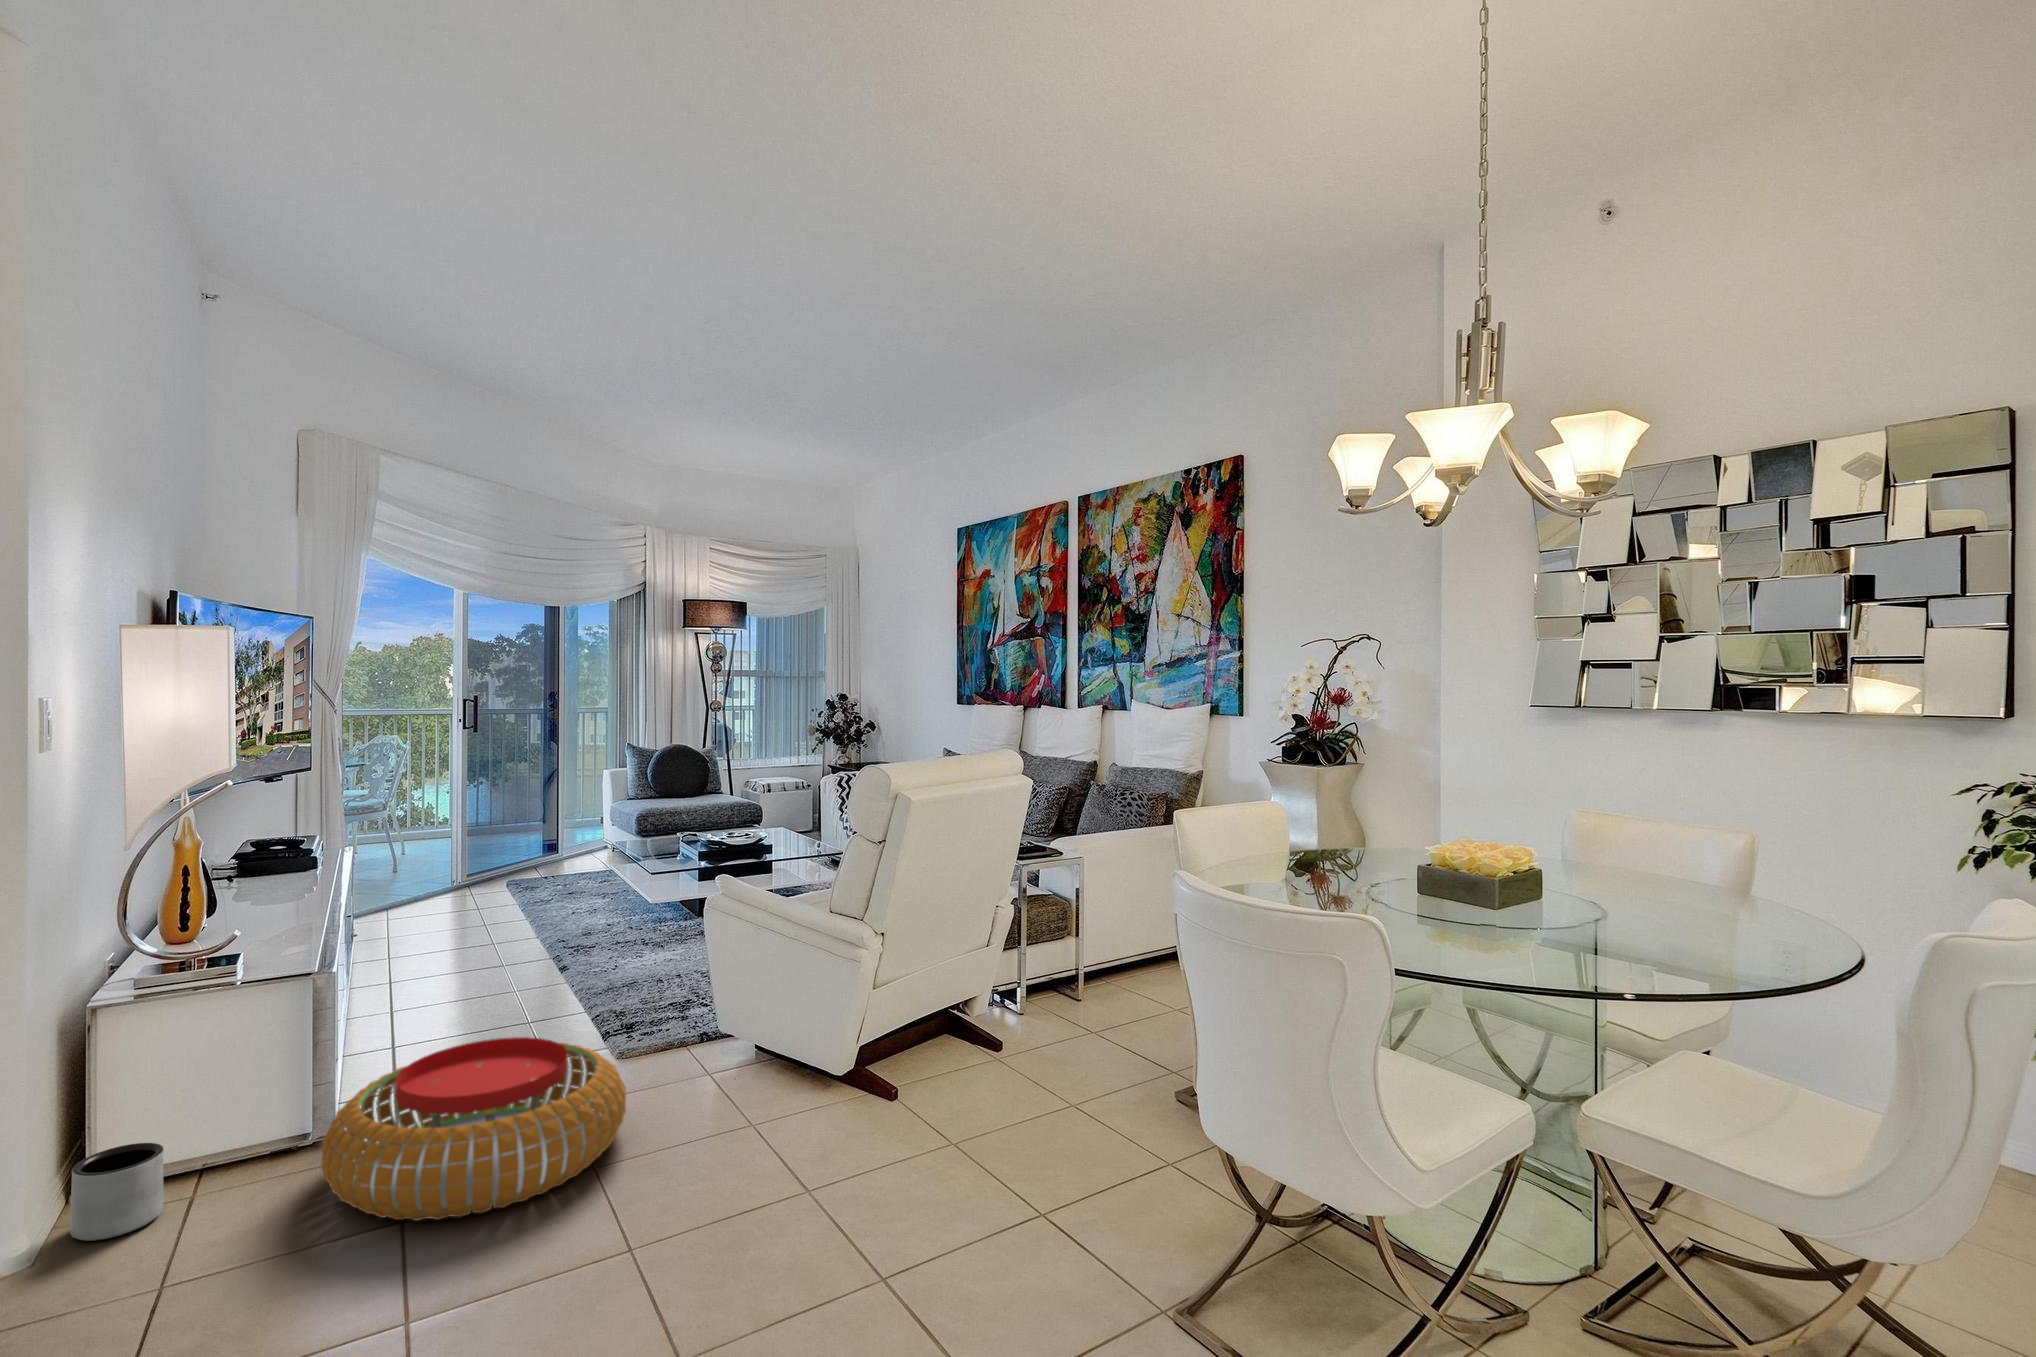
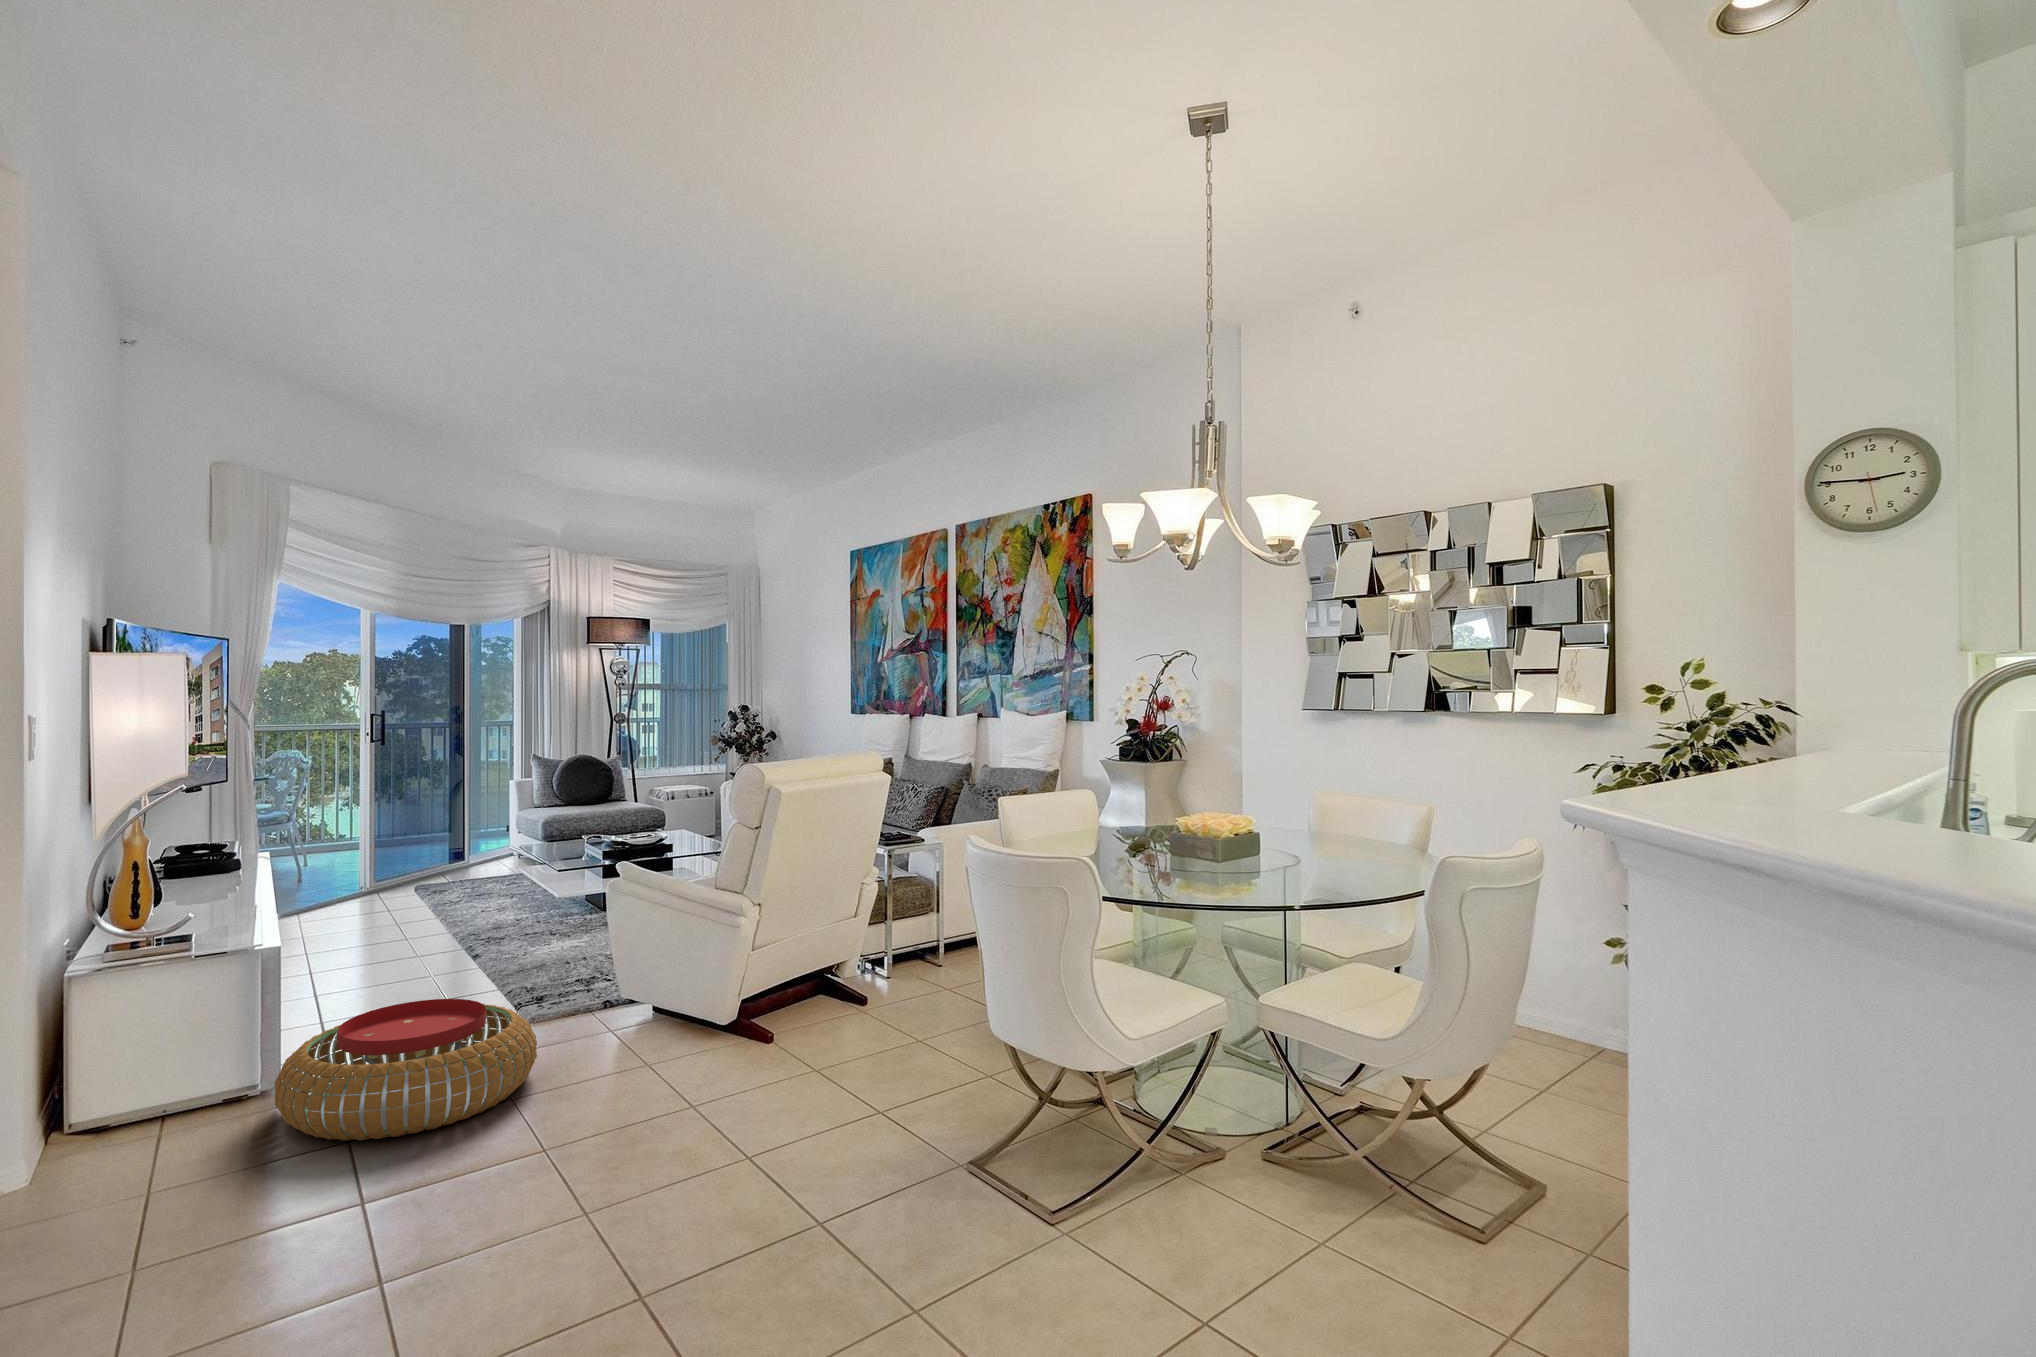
planter: present [70,1143,164,1241] -> none [57,1089,135,1166]

